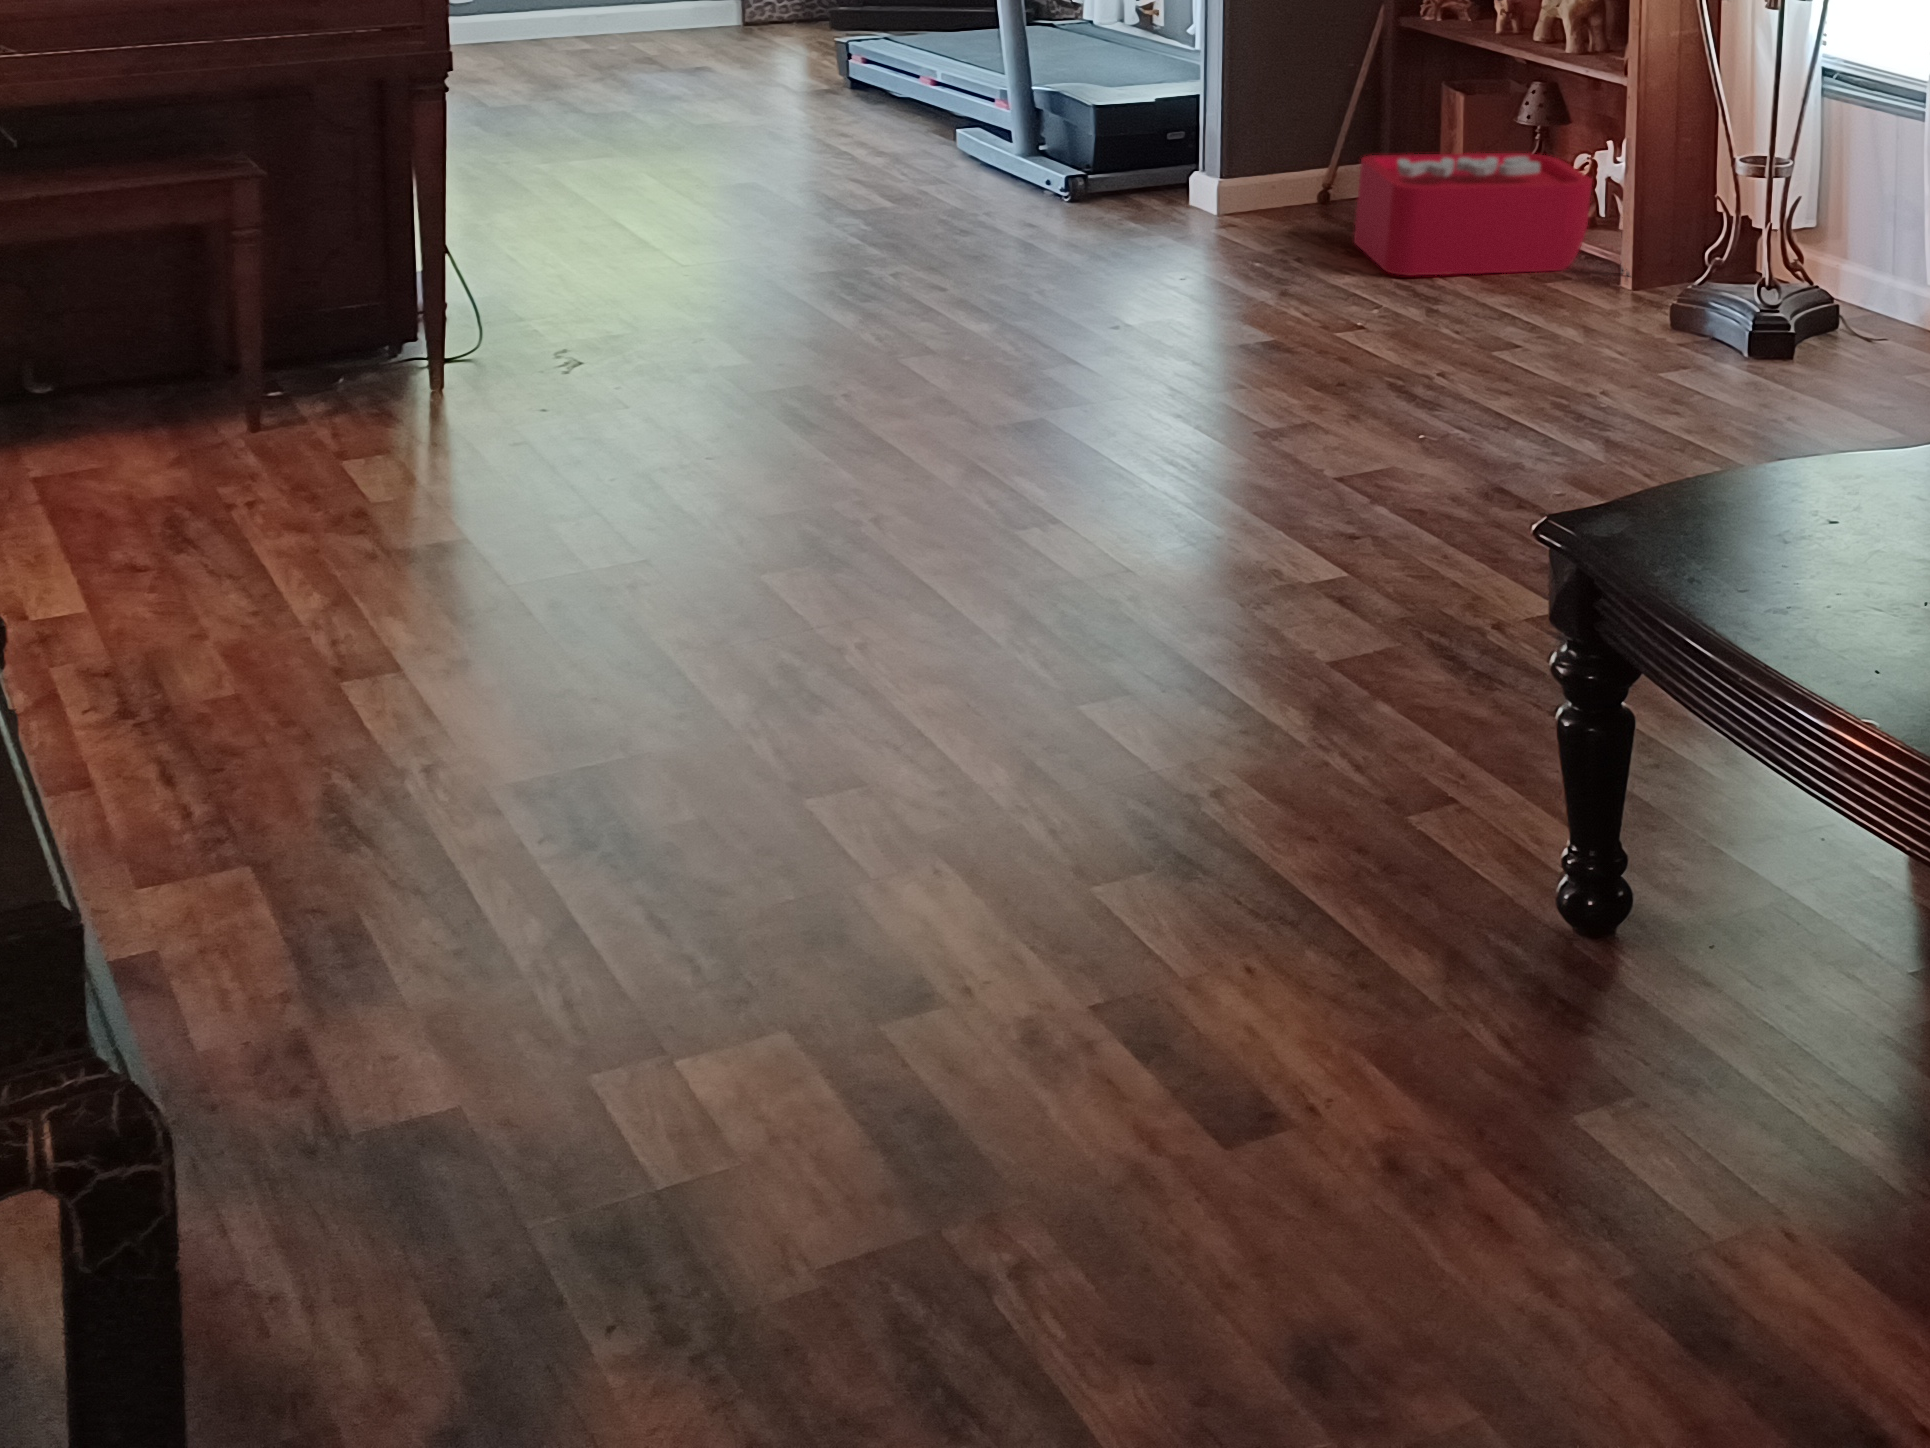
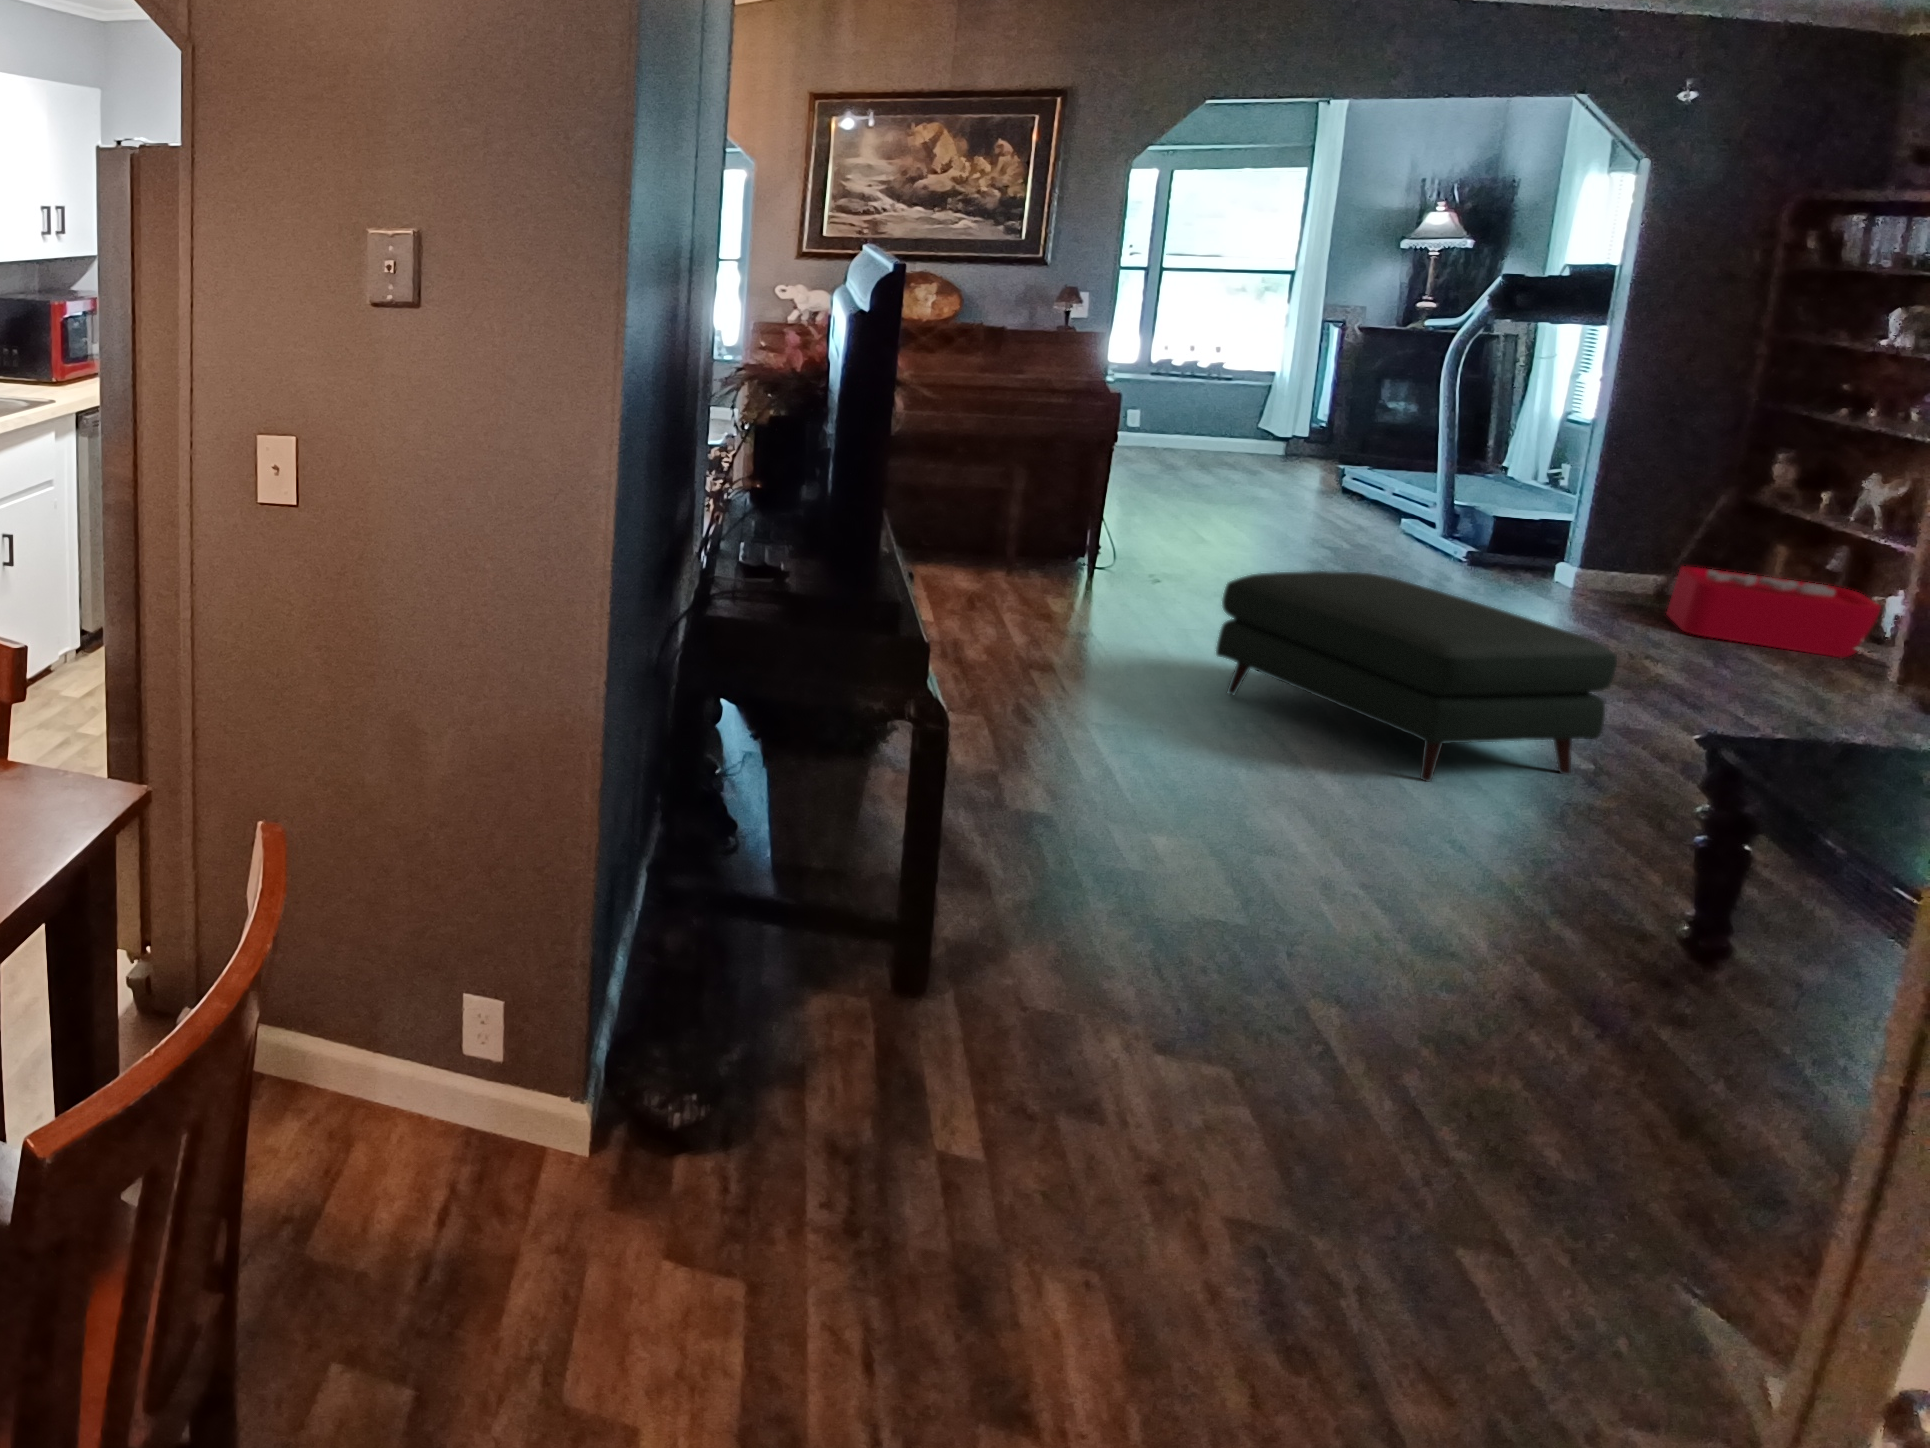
ottoman: none [753,326,1432,799] -> present [1216,571,1617,782]

